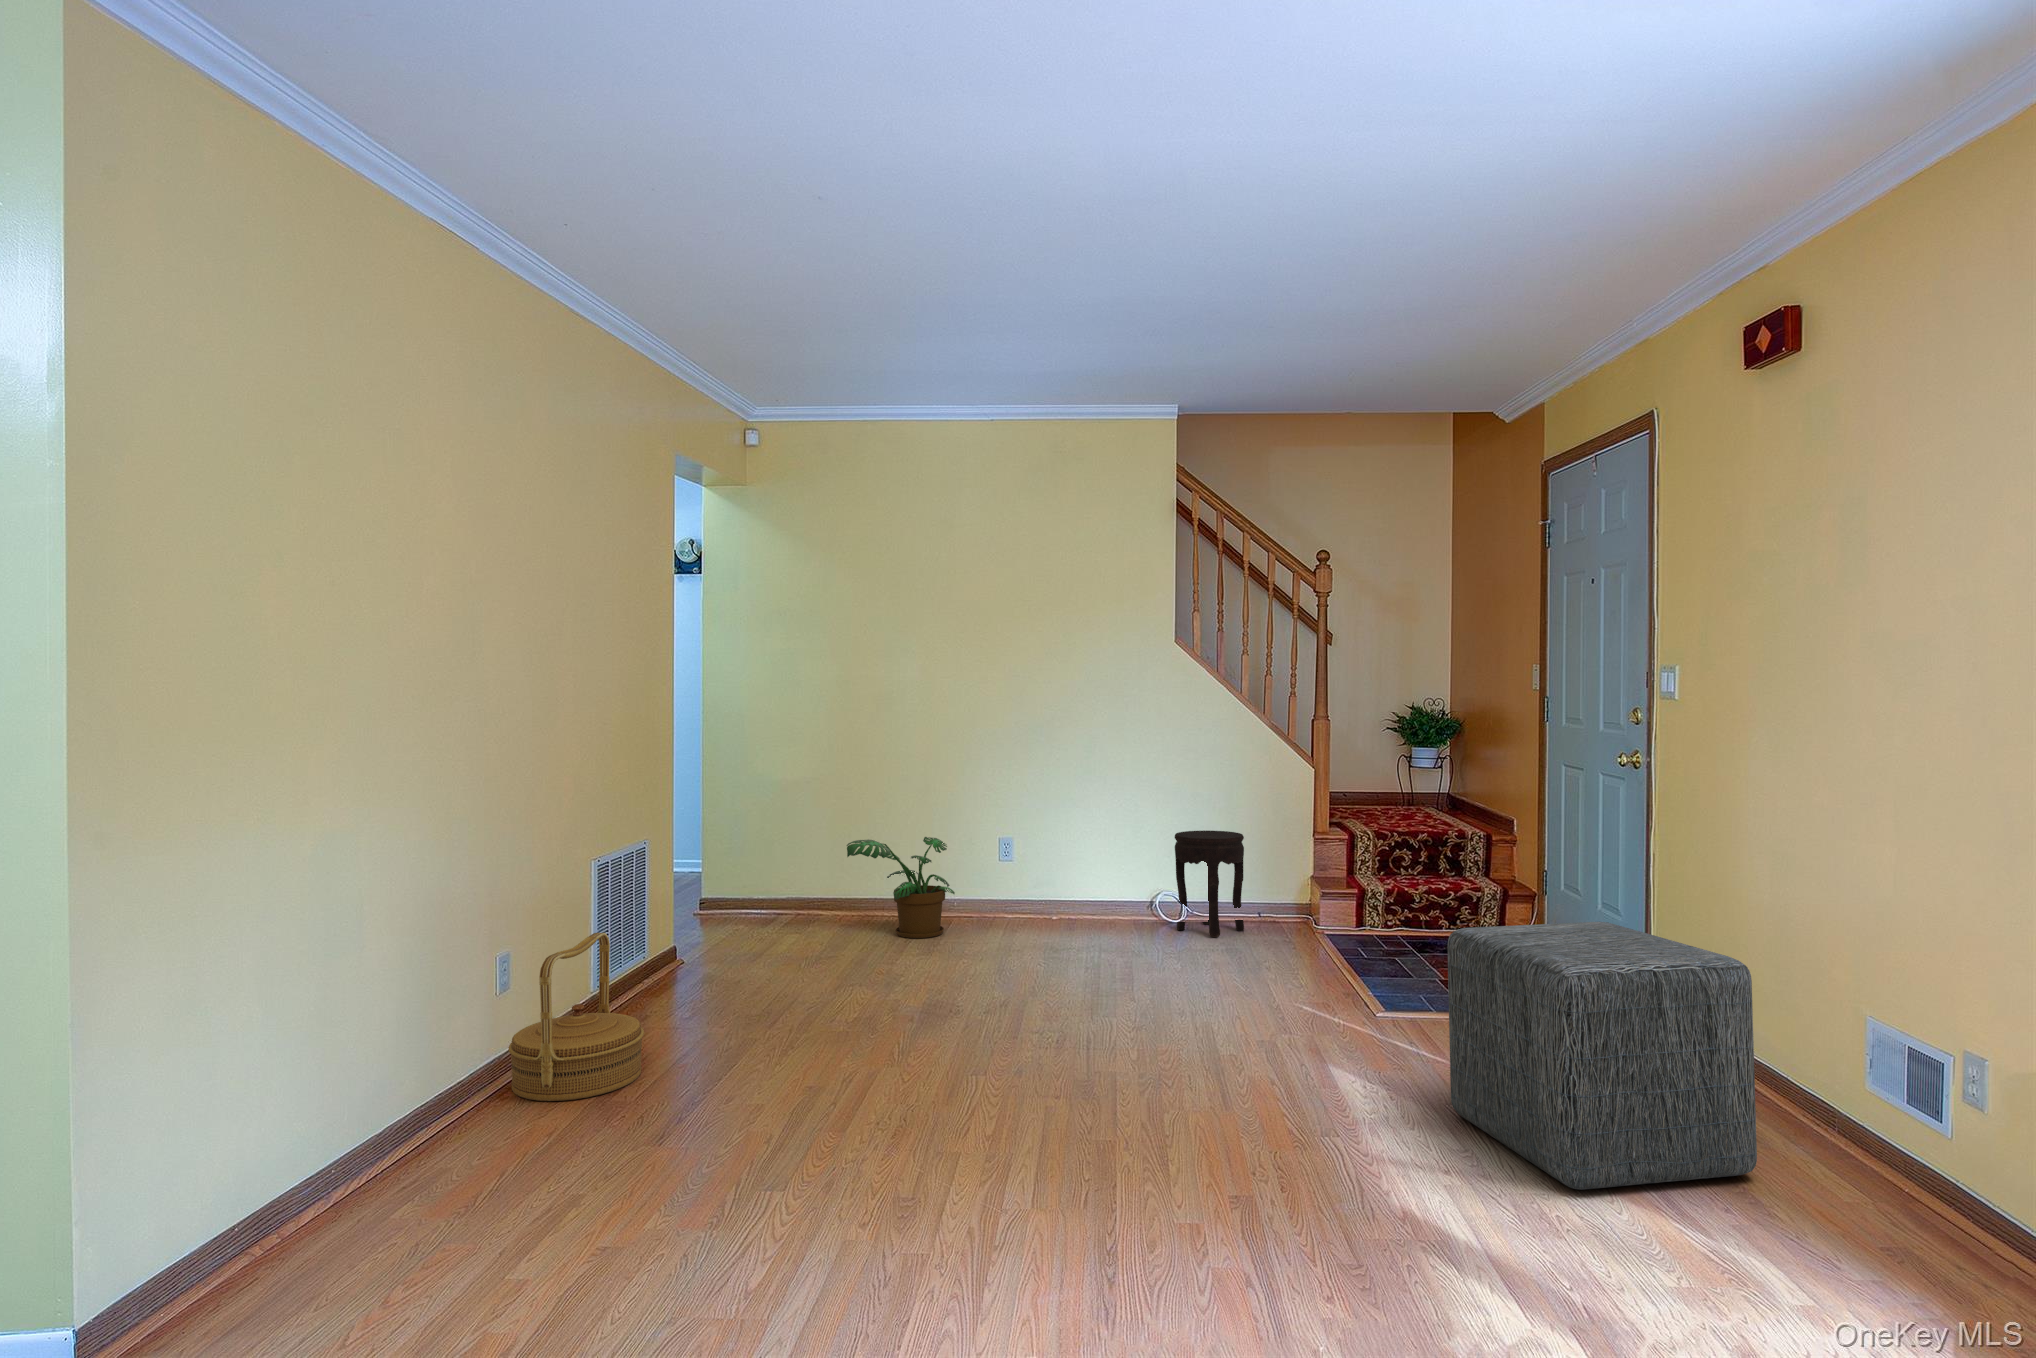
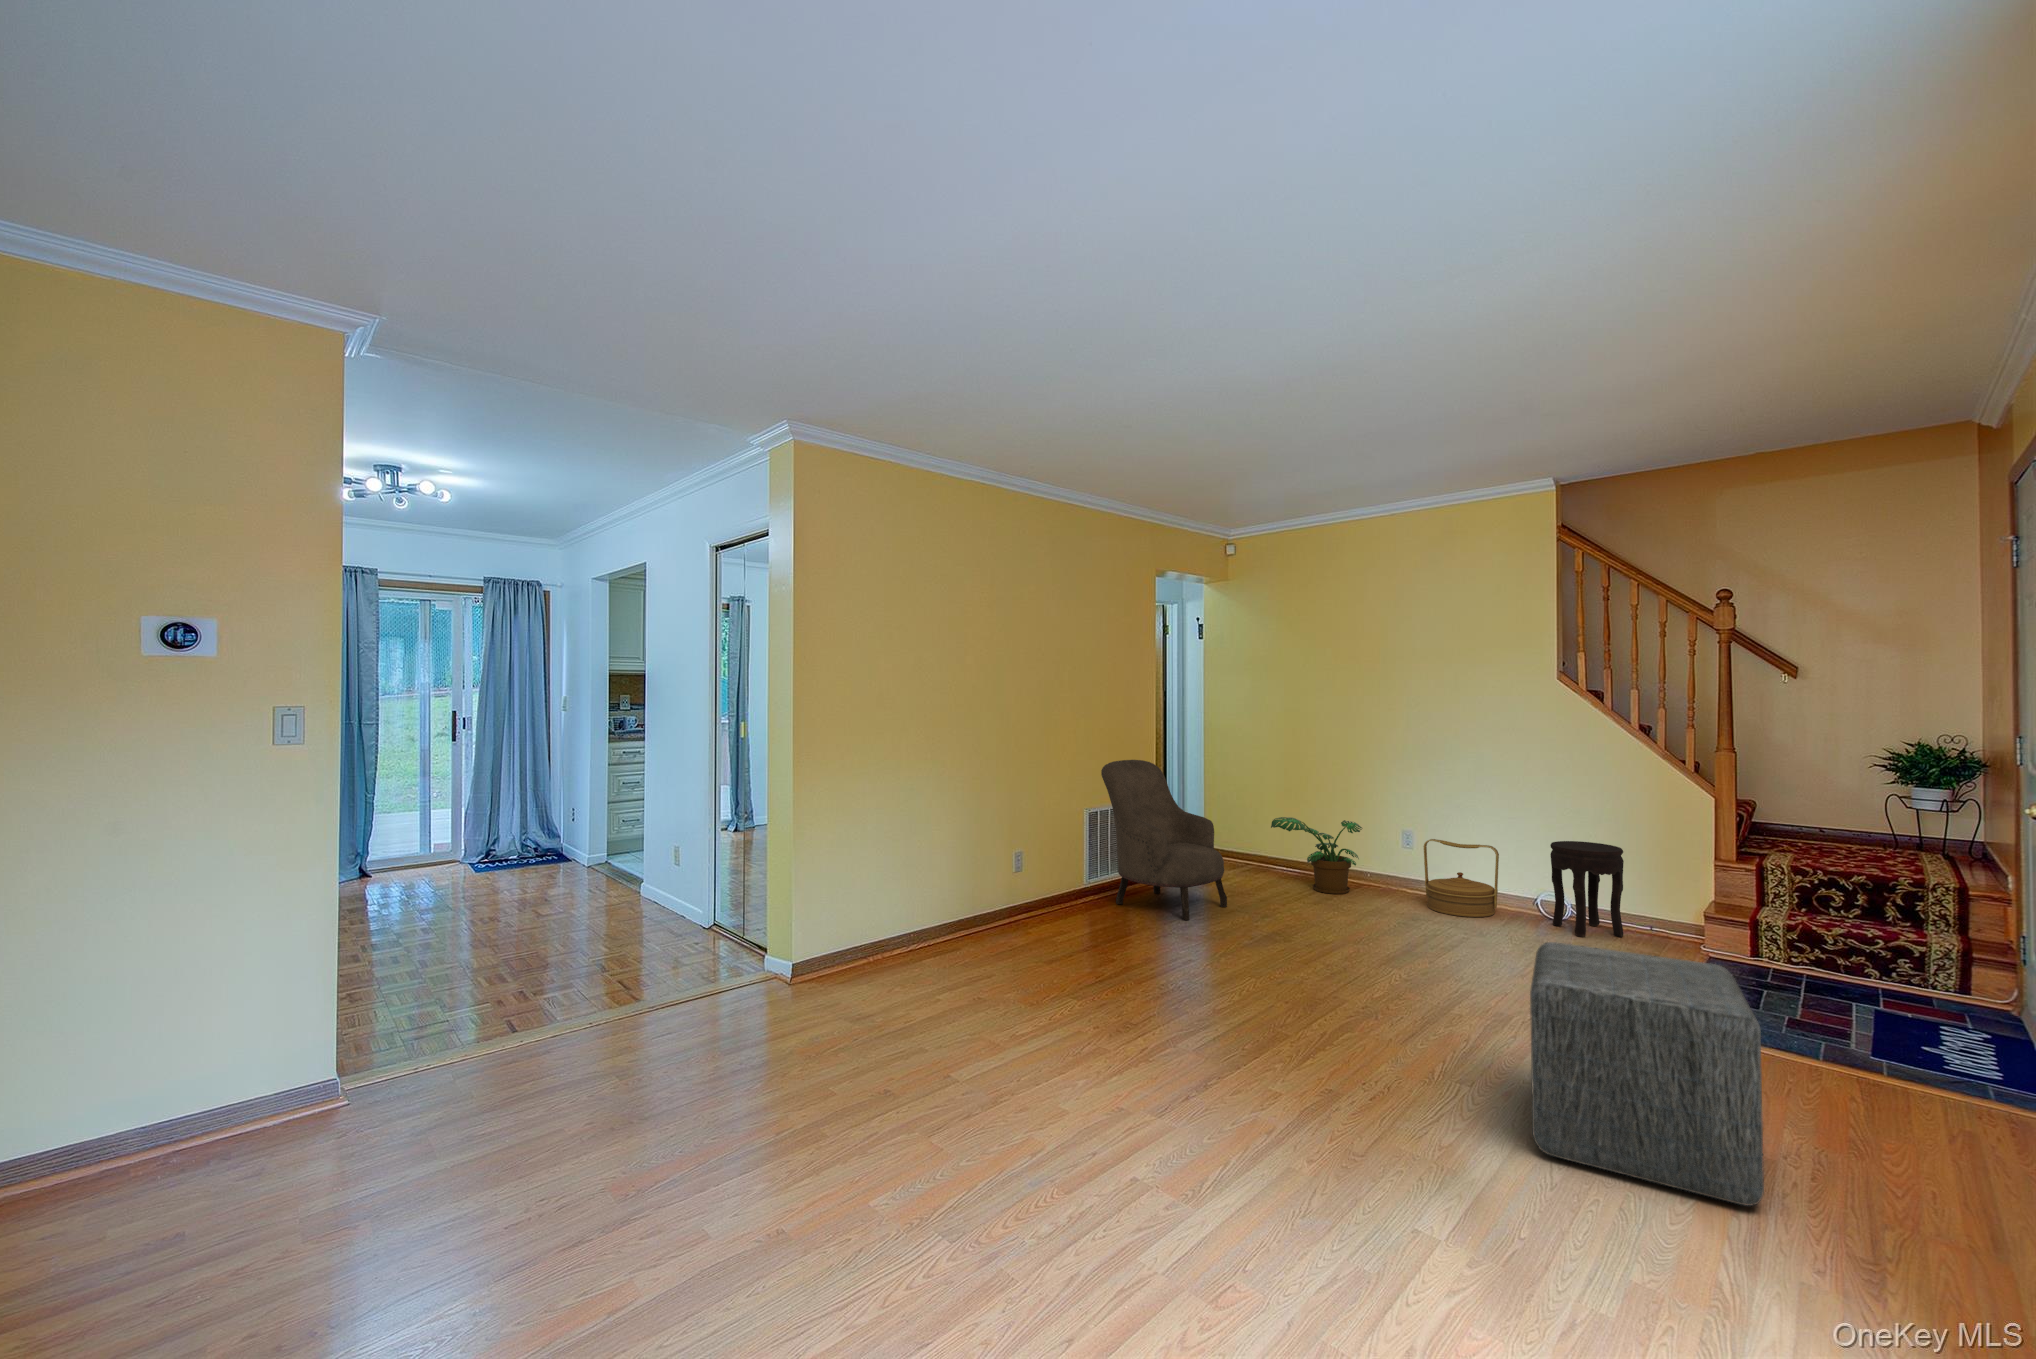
armchair: none [625,766,827,1012] -> present [1101,760,1227,920]
woven basket: present [508,933,644,1101] -> present [1423,839,1499,917]

